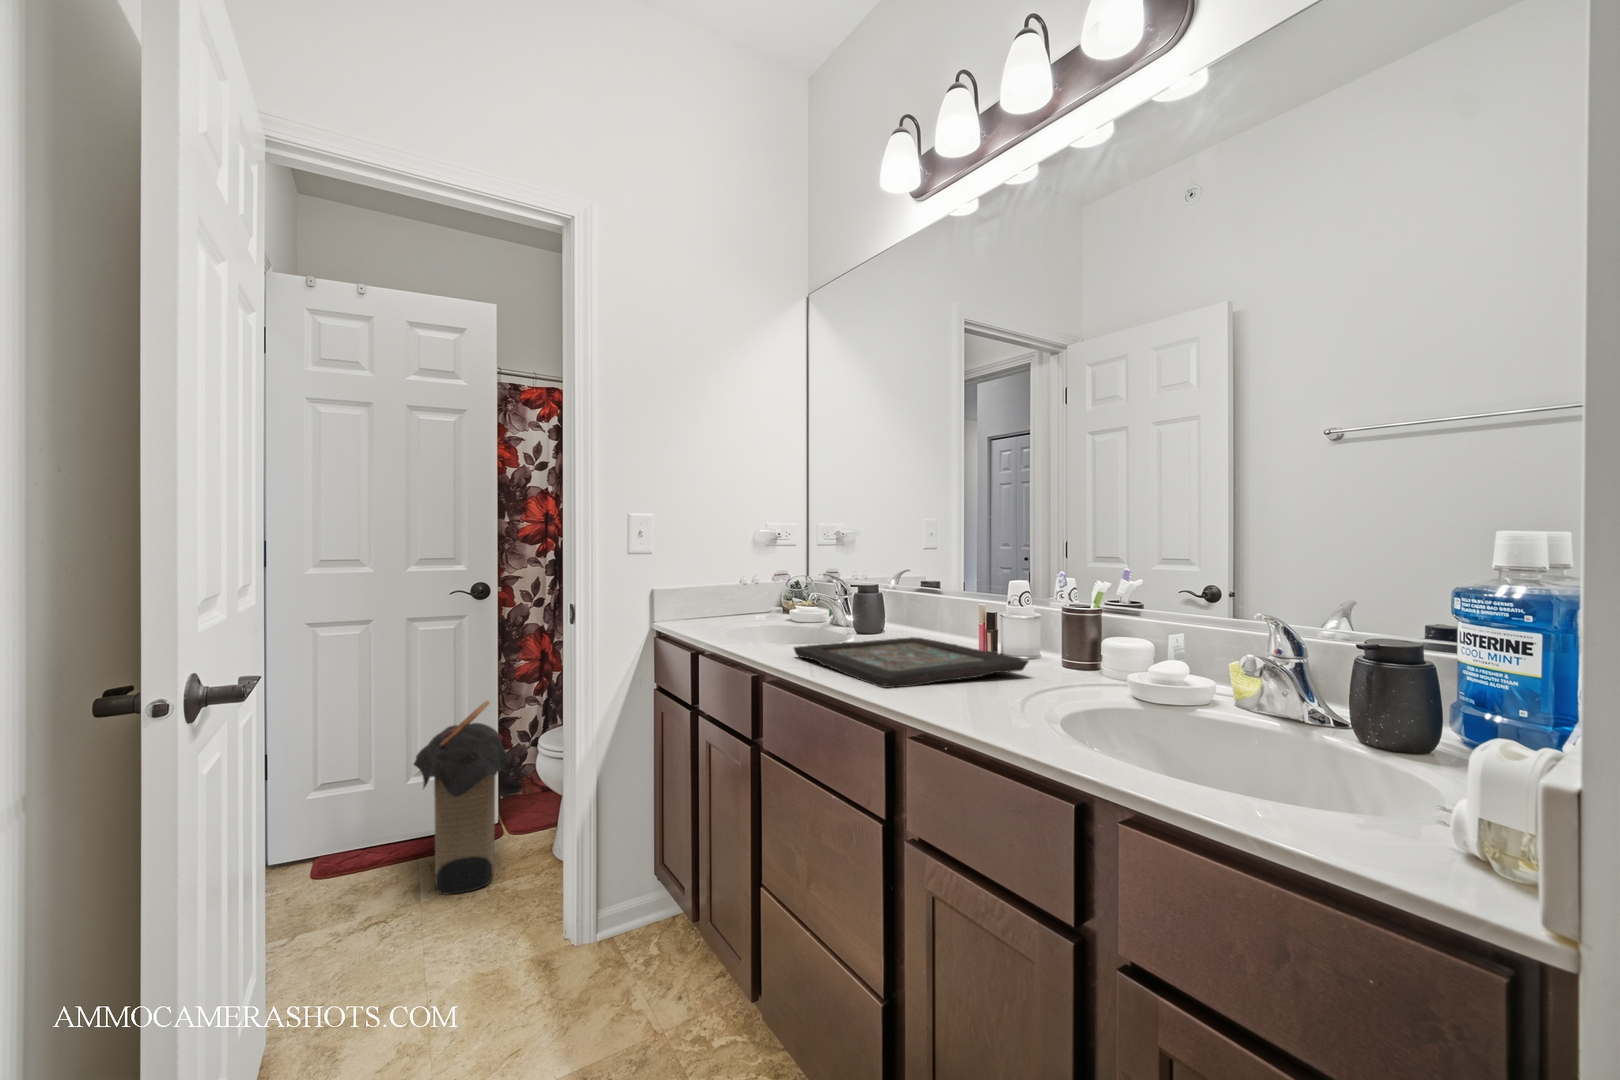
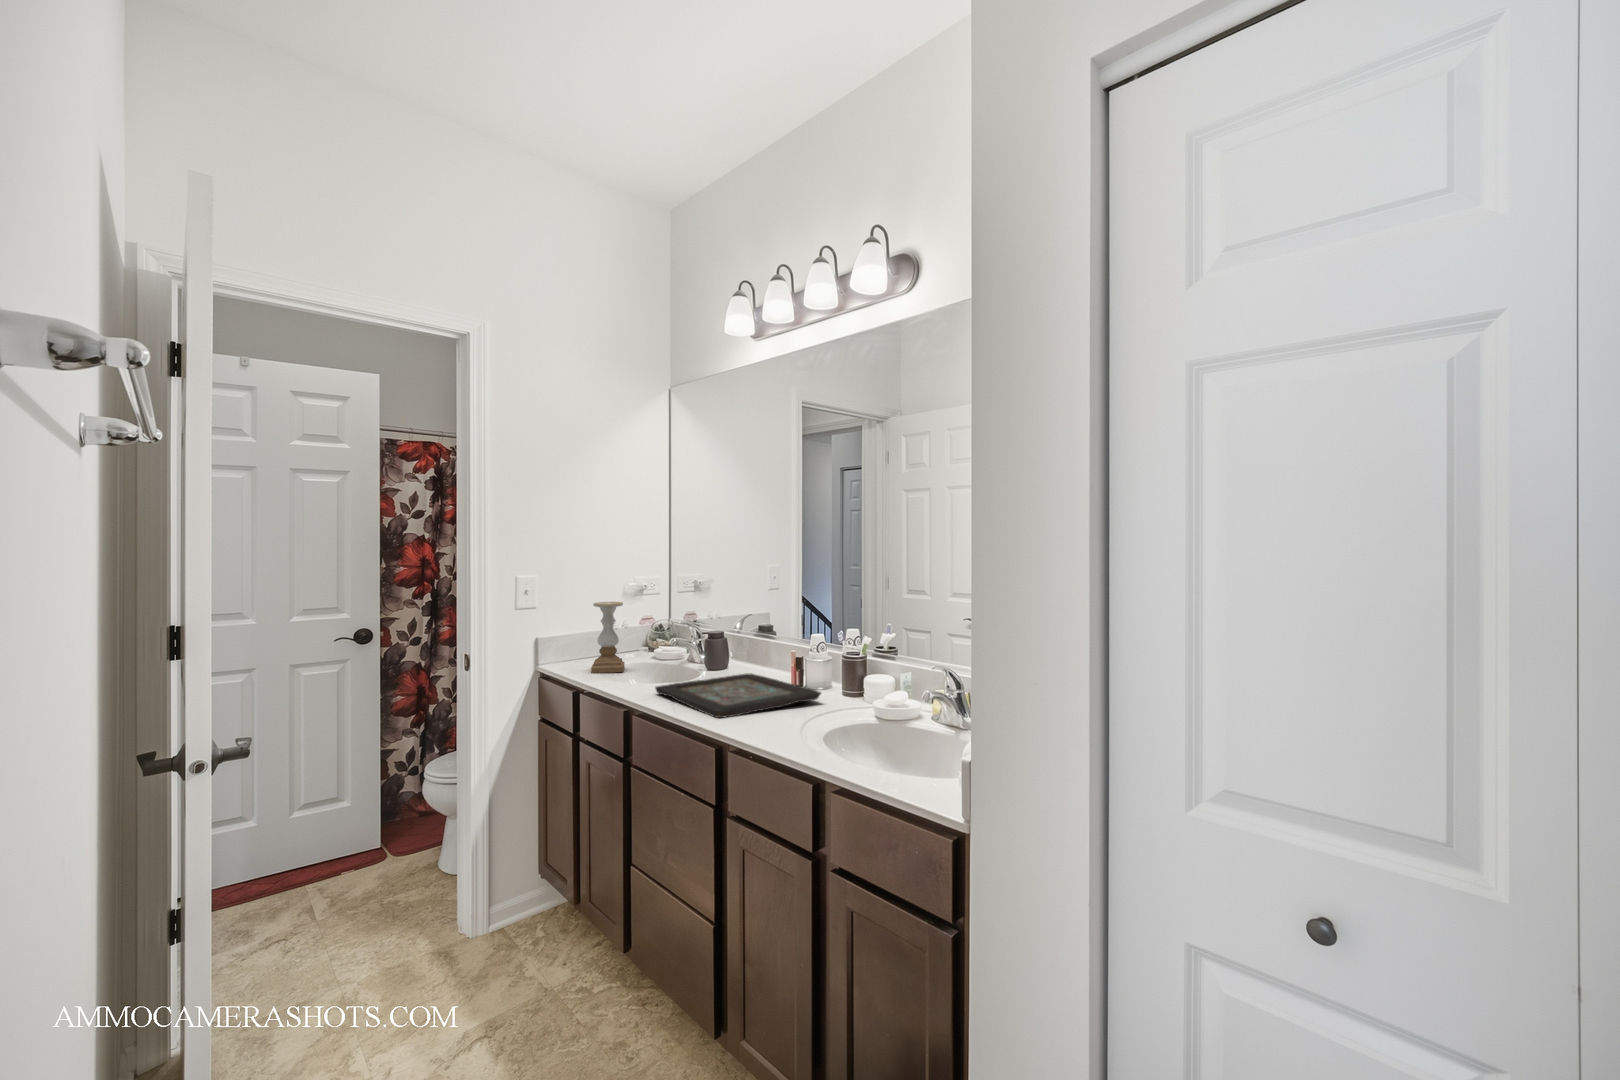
candle holder: none [716,549,756,634] -> present [591,602,625,673]
laundry hamper: present [414,701,509,894] -> none [307,736,398,909]

